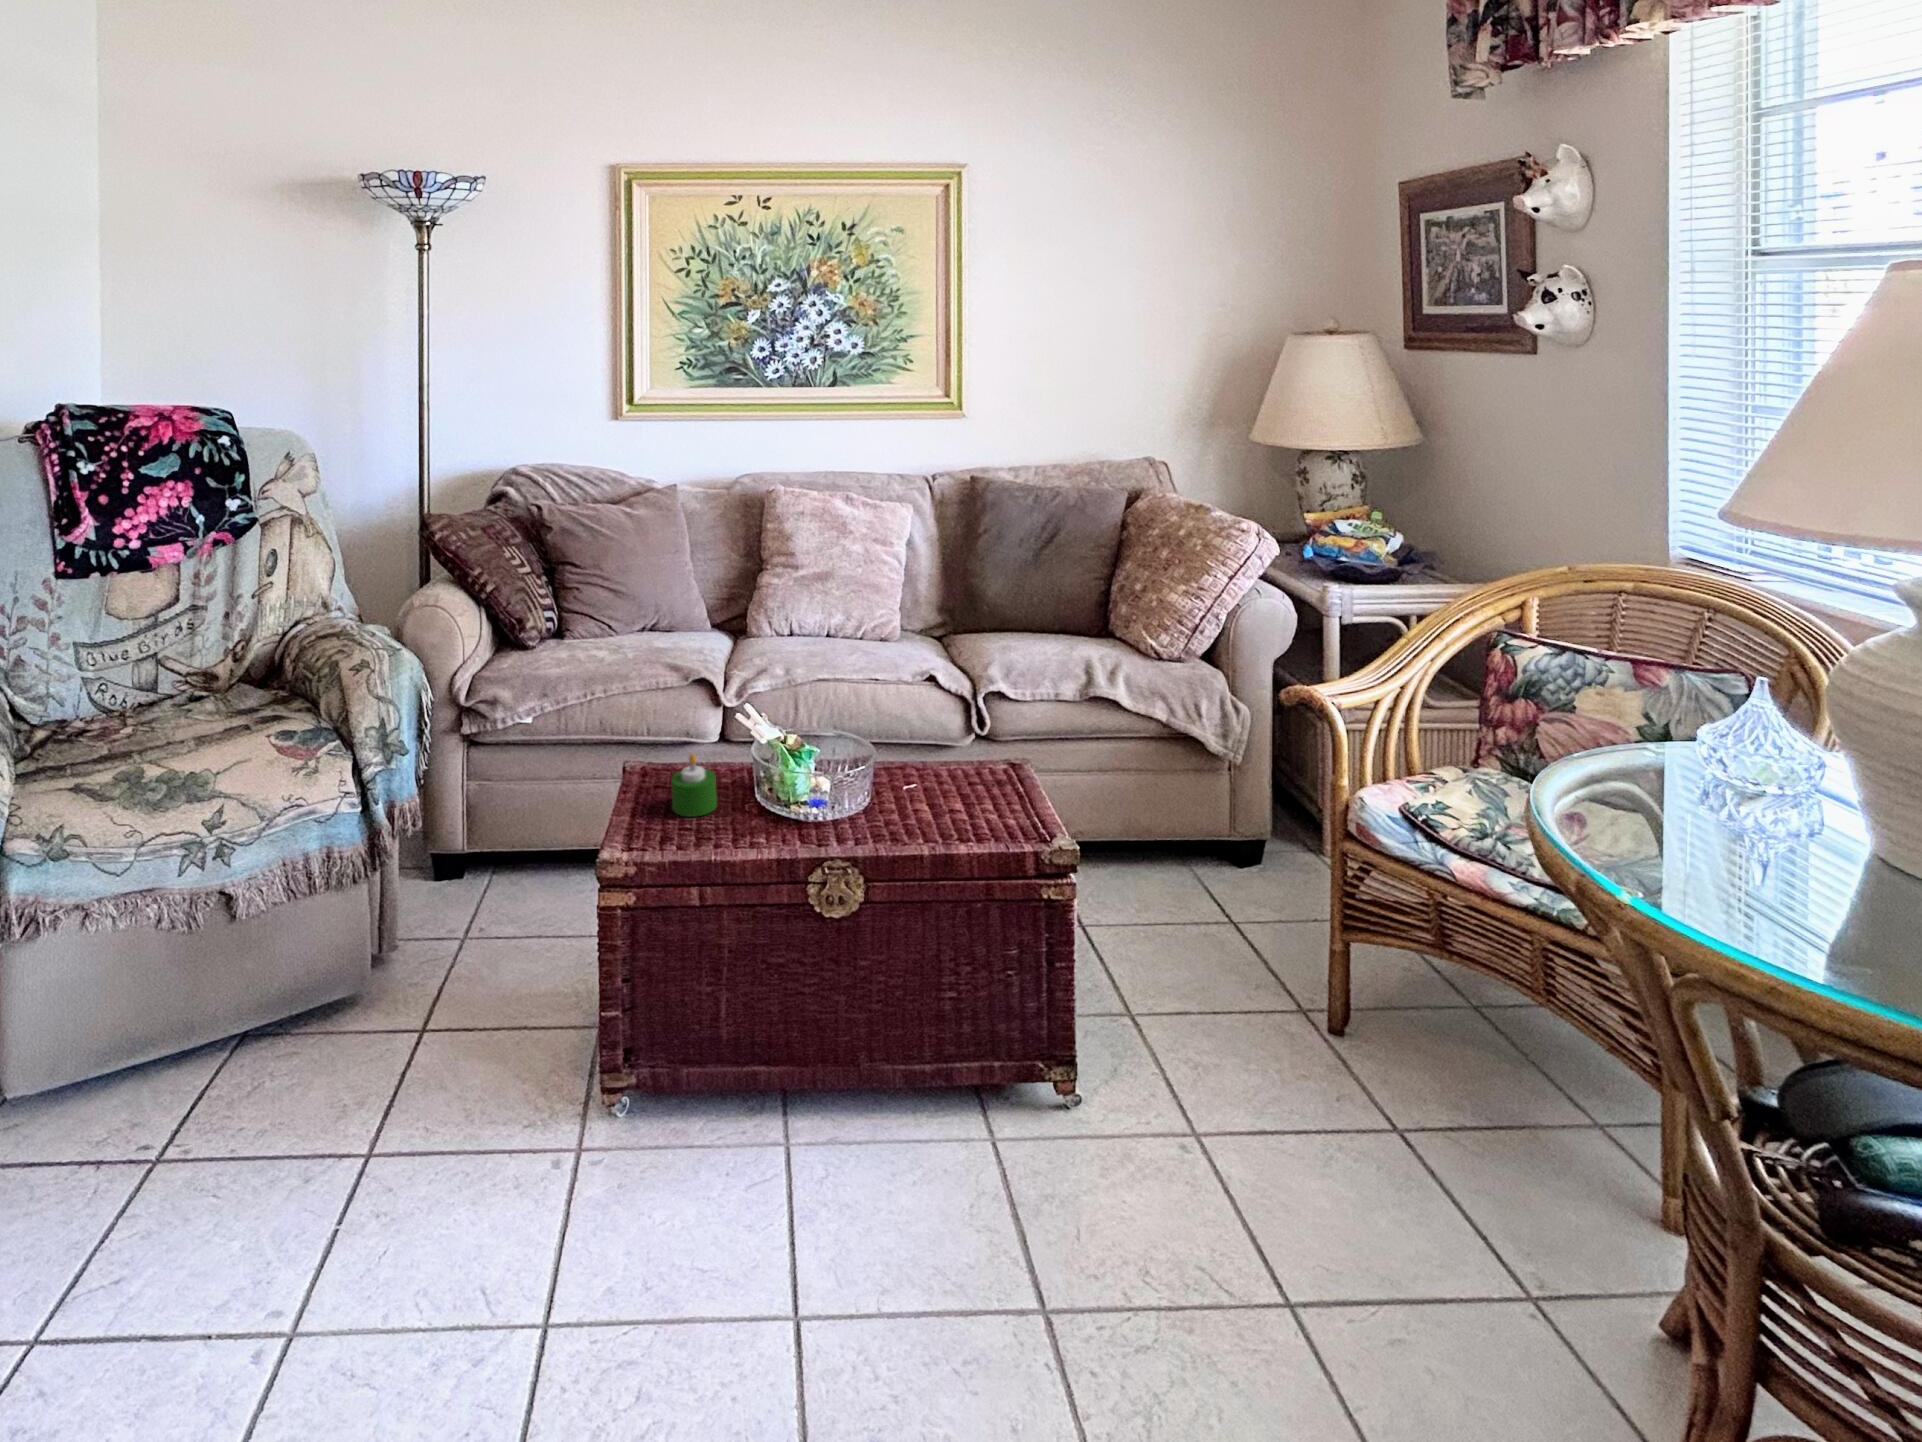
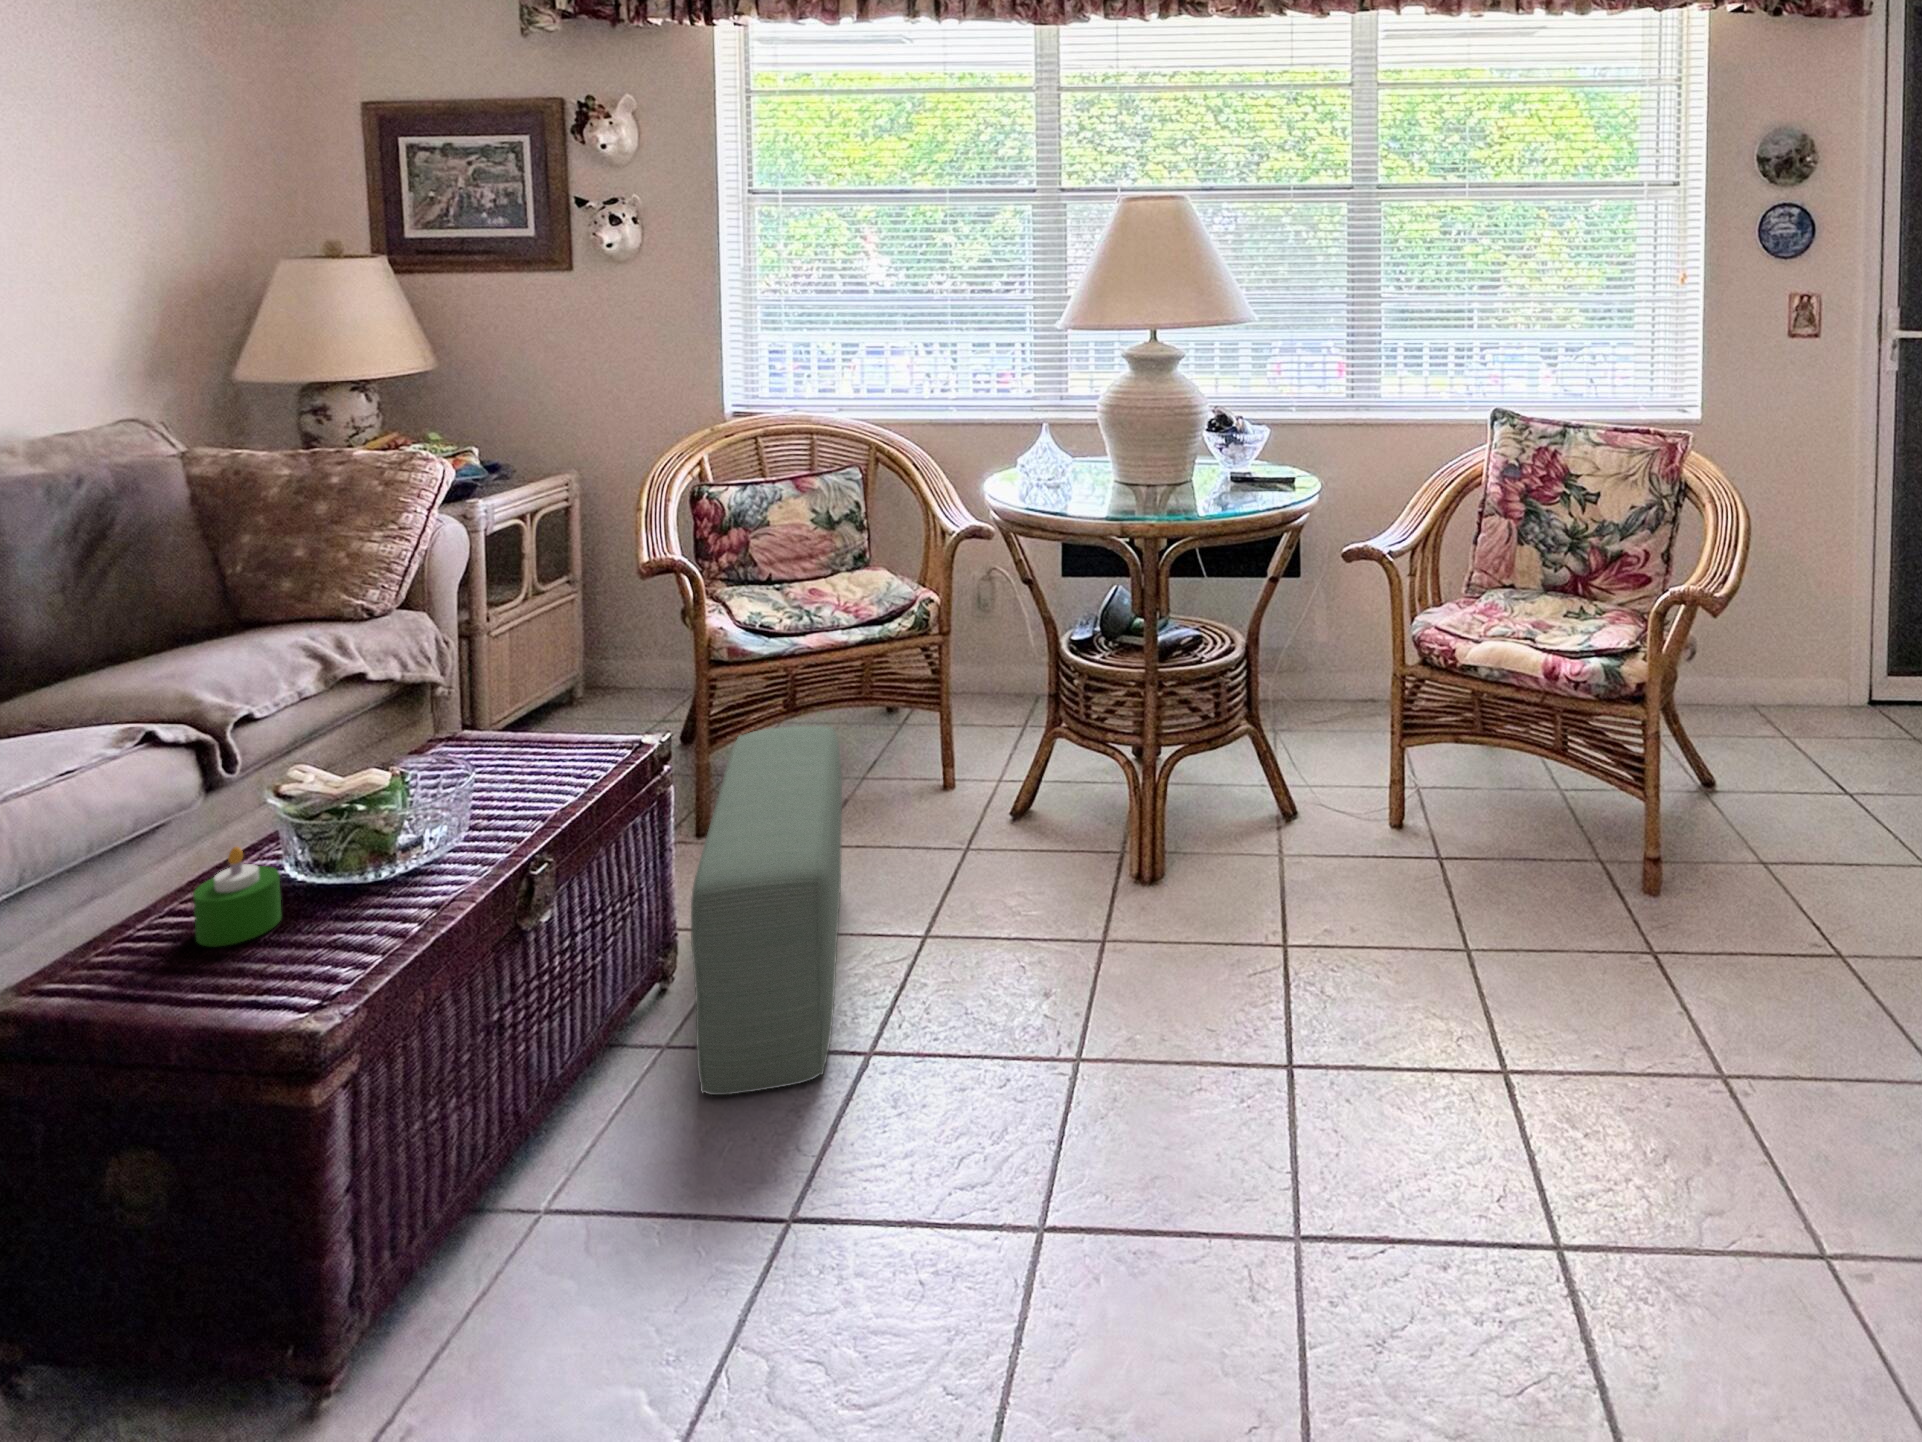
pouf: none [891,919,1327,1295] -> present [691,725,842,1095]

